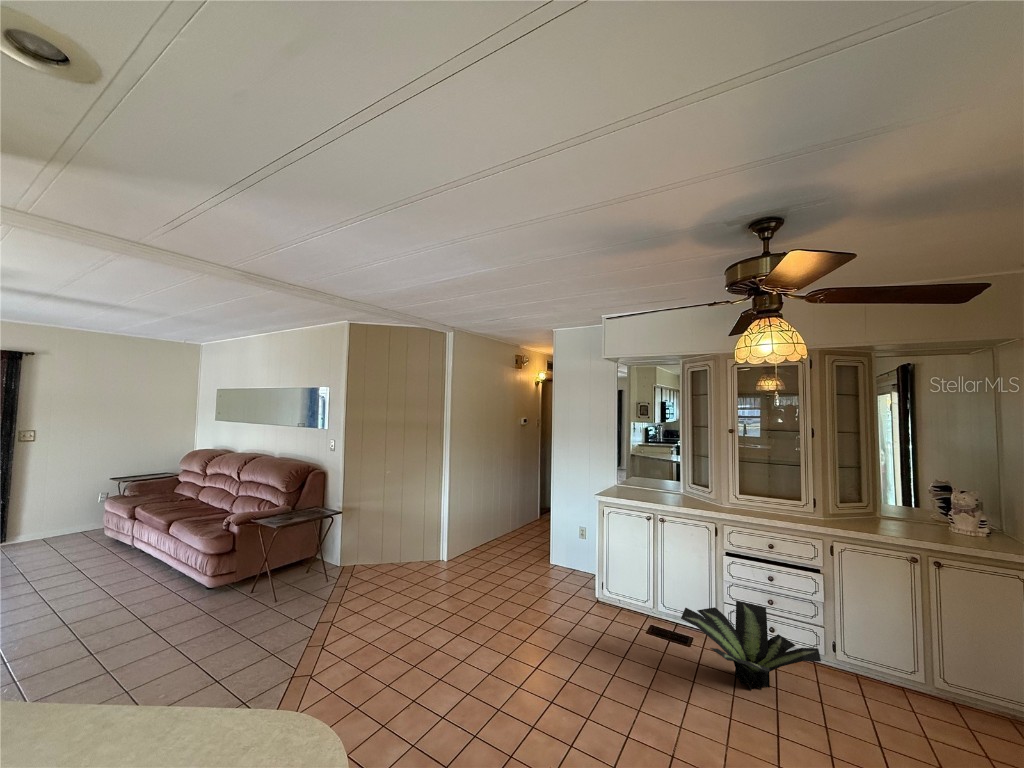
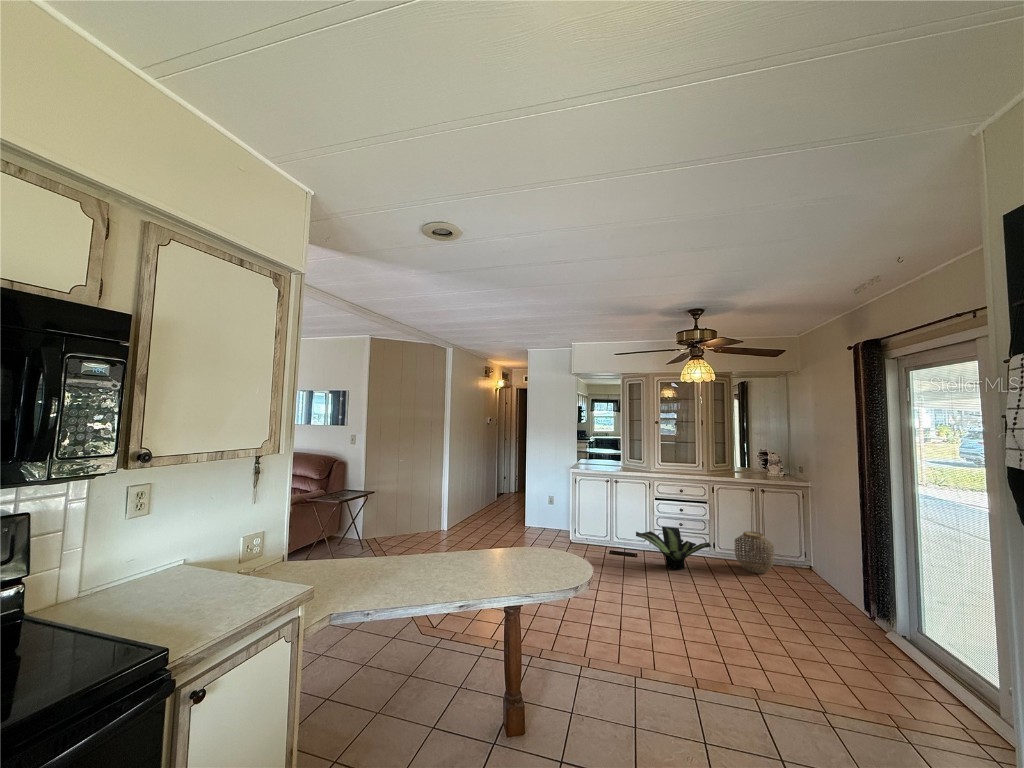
woven basket: none [873,638,963,728] -> present [735,531,774,573]

